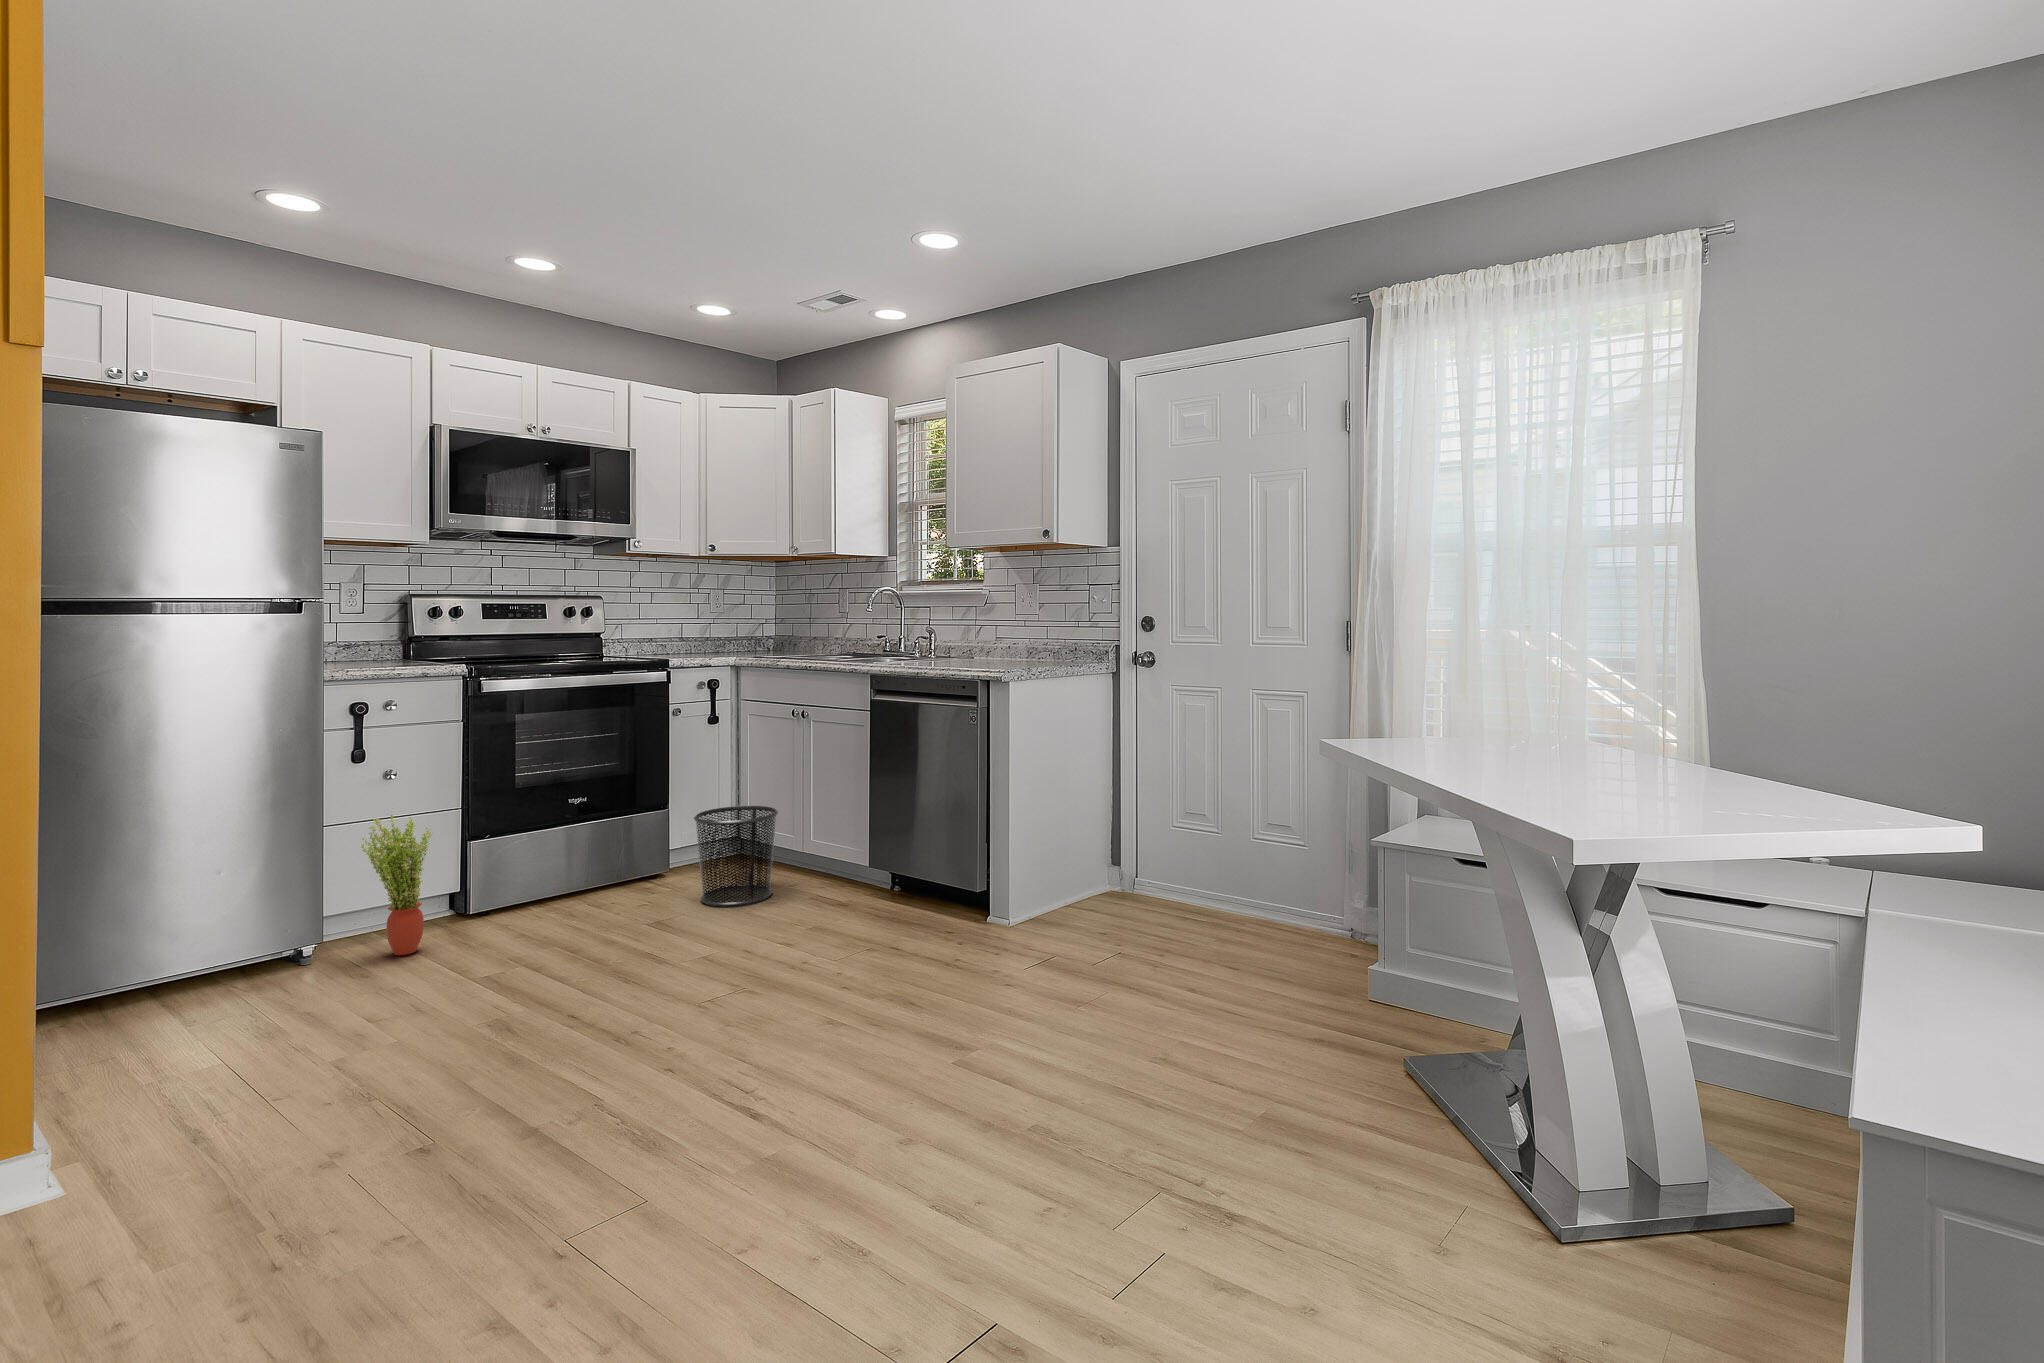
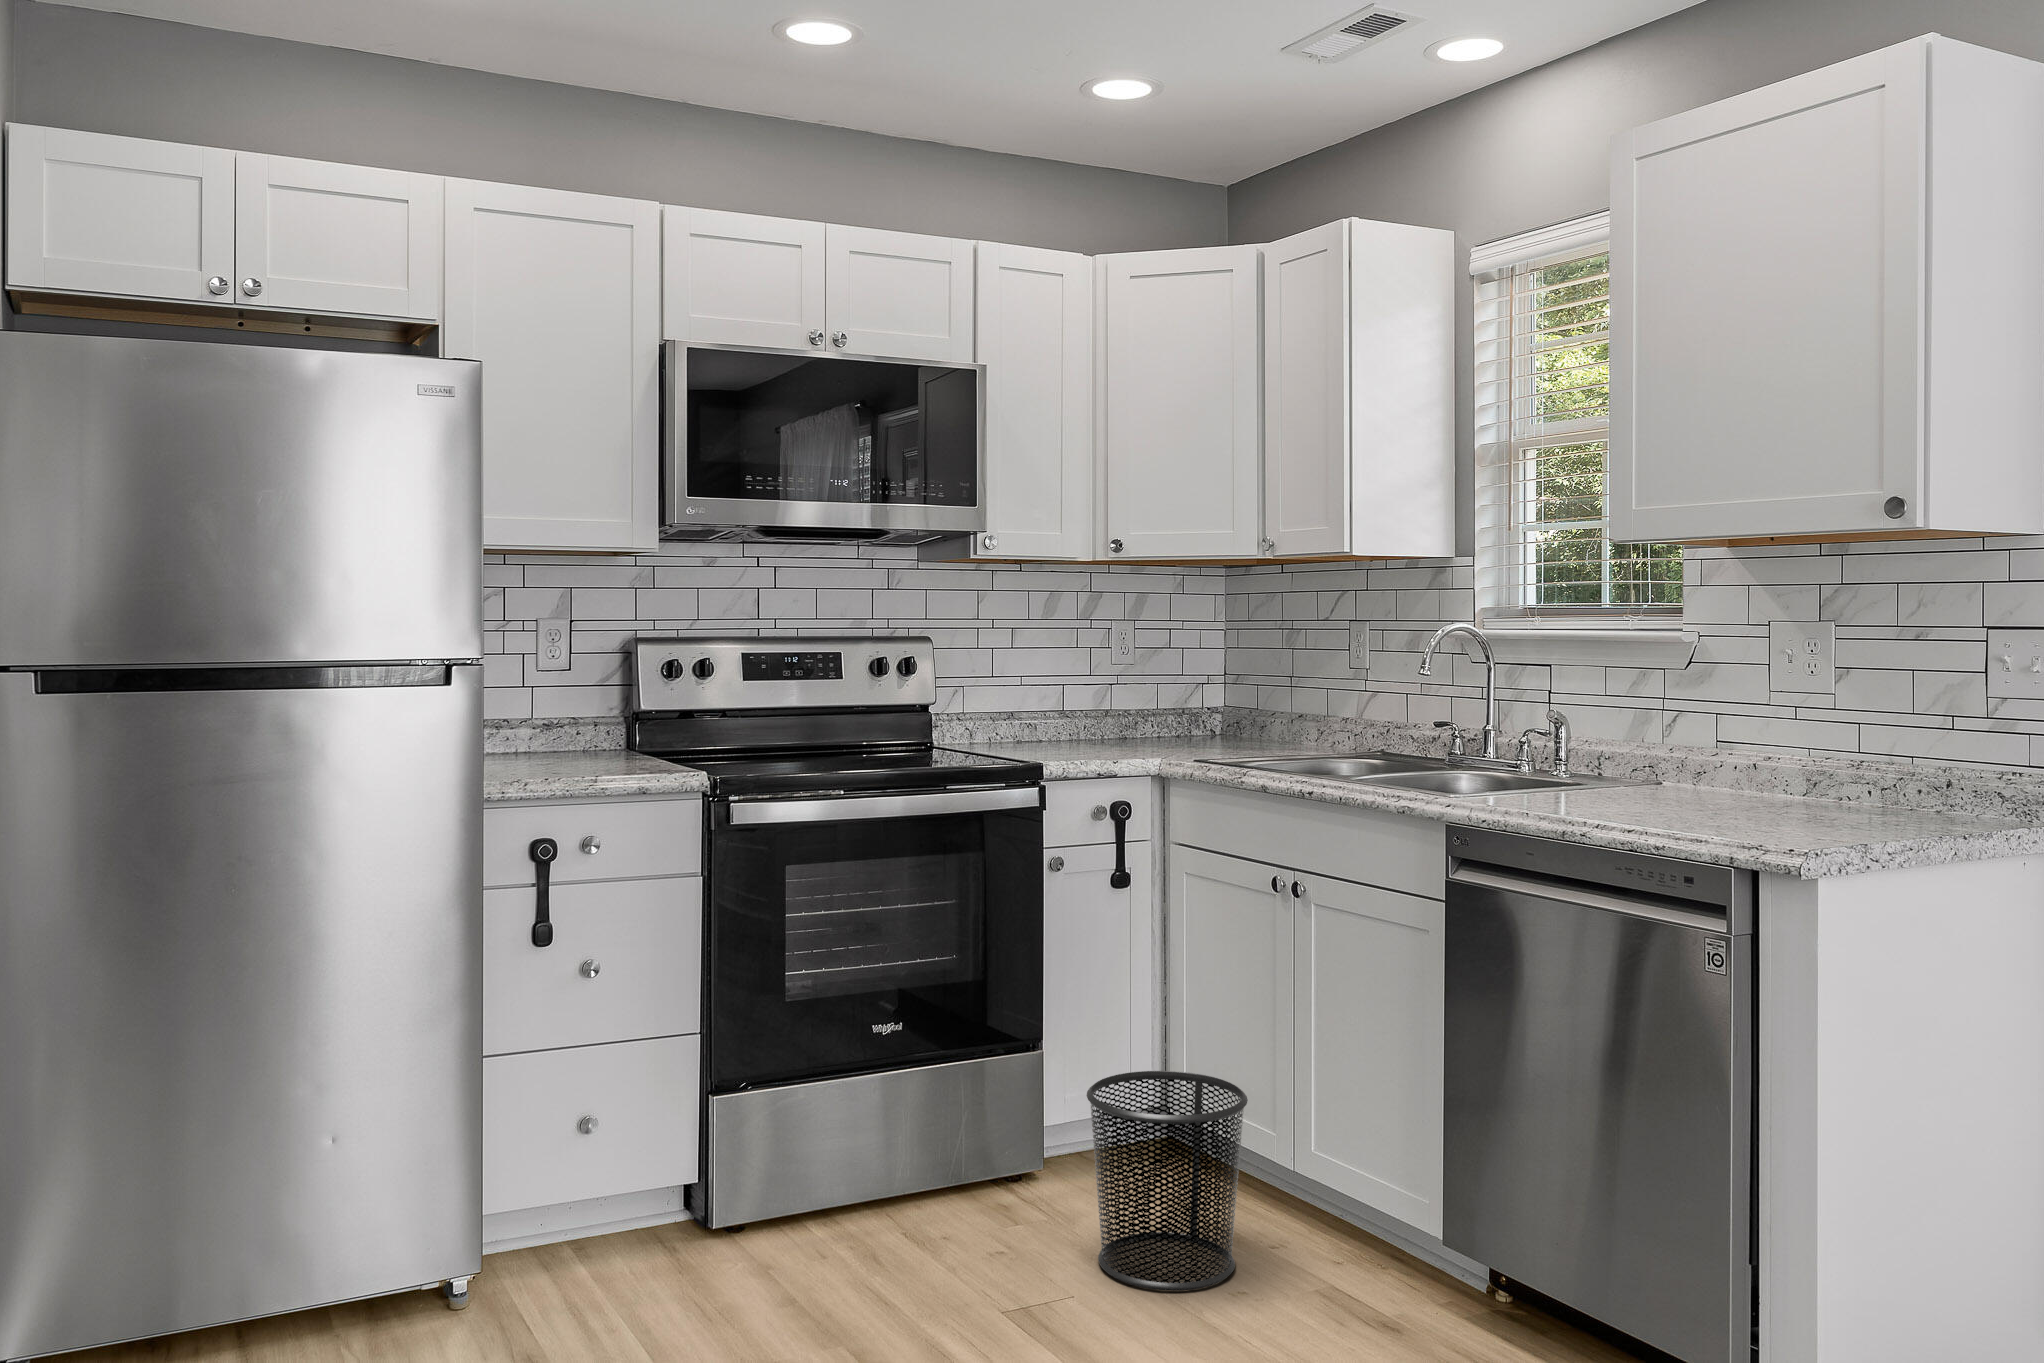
potted plant: present [360,815,433,955] -> none [533,1051,645,1312]

